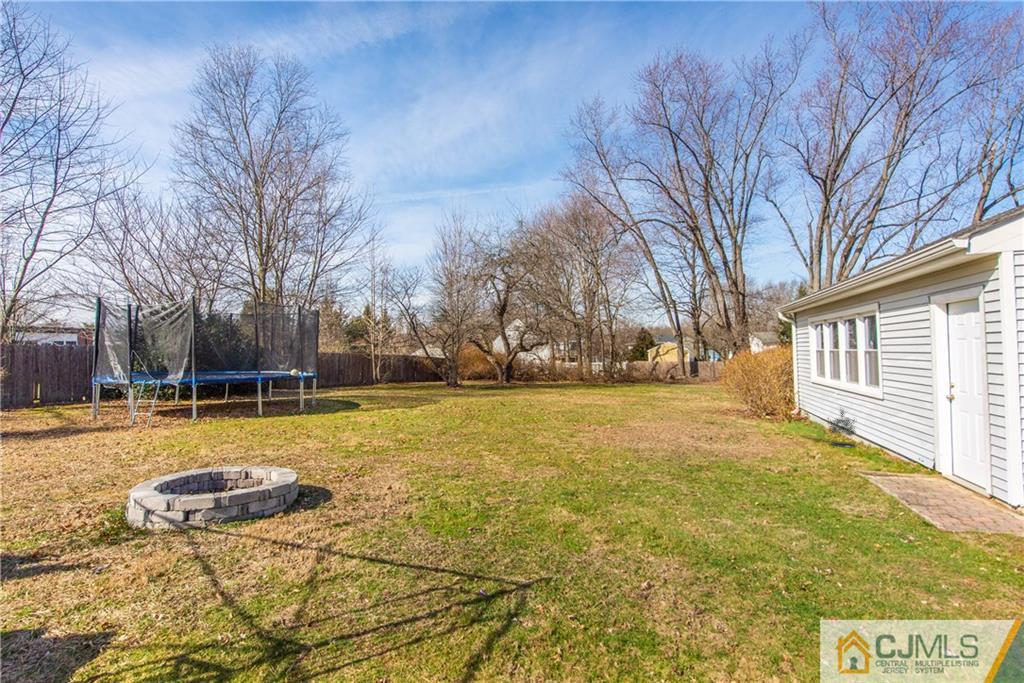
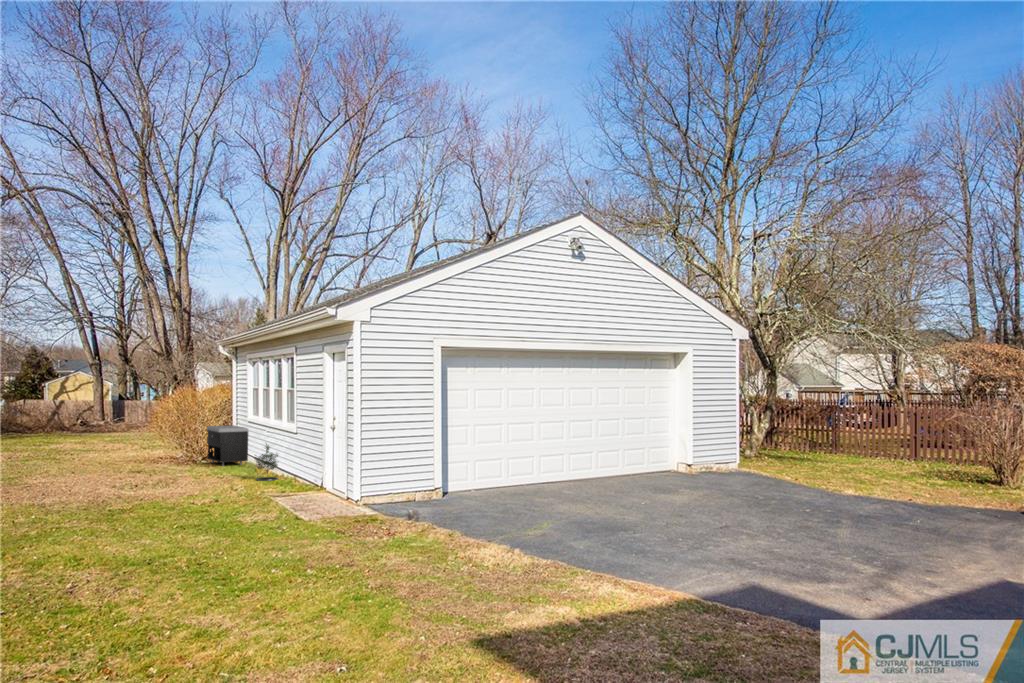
storage bench: none [769,385,812,424] -> present [207,425,248,466]

